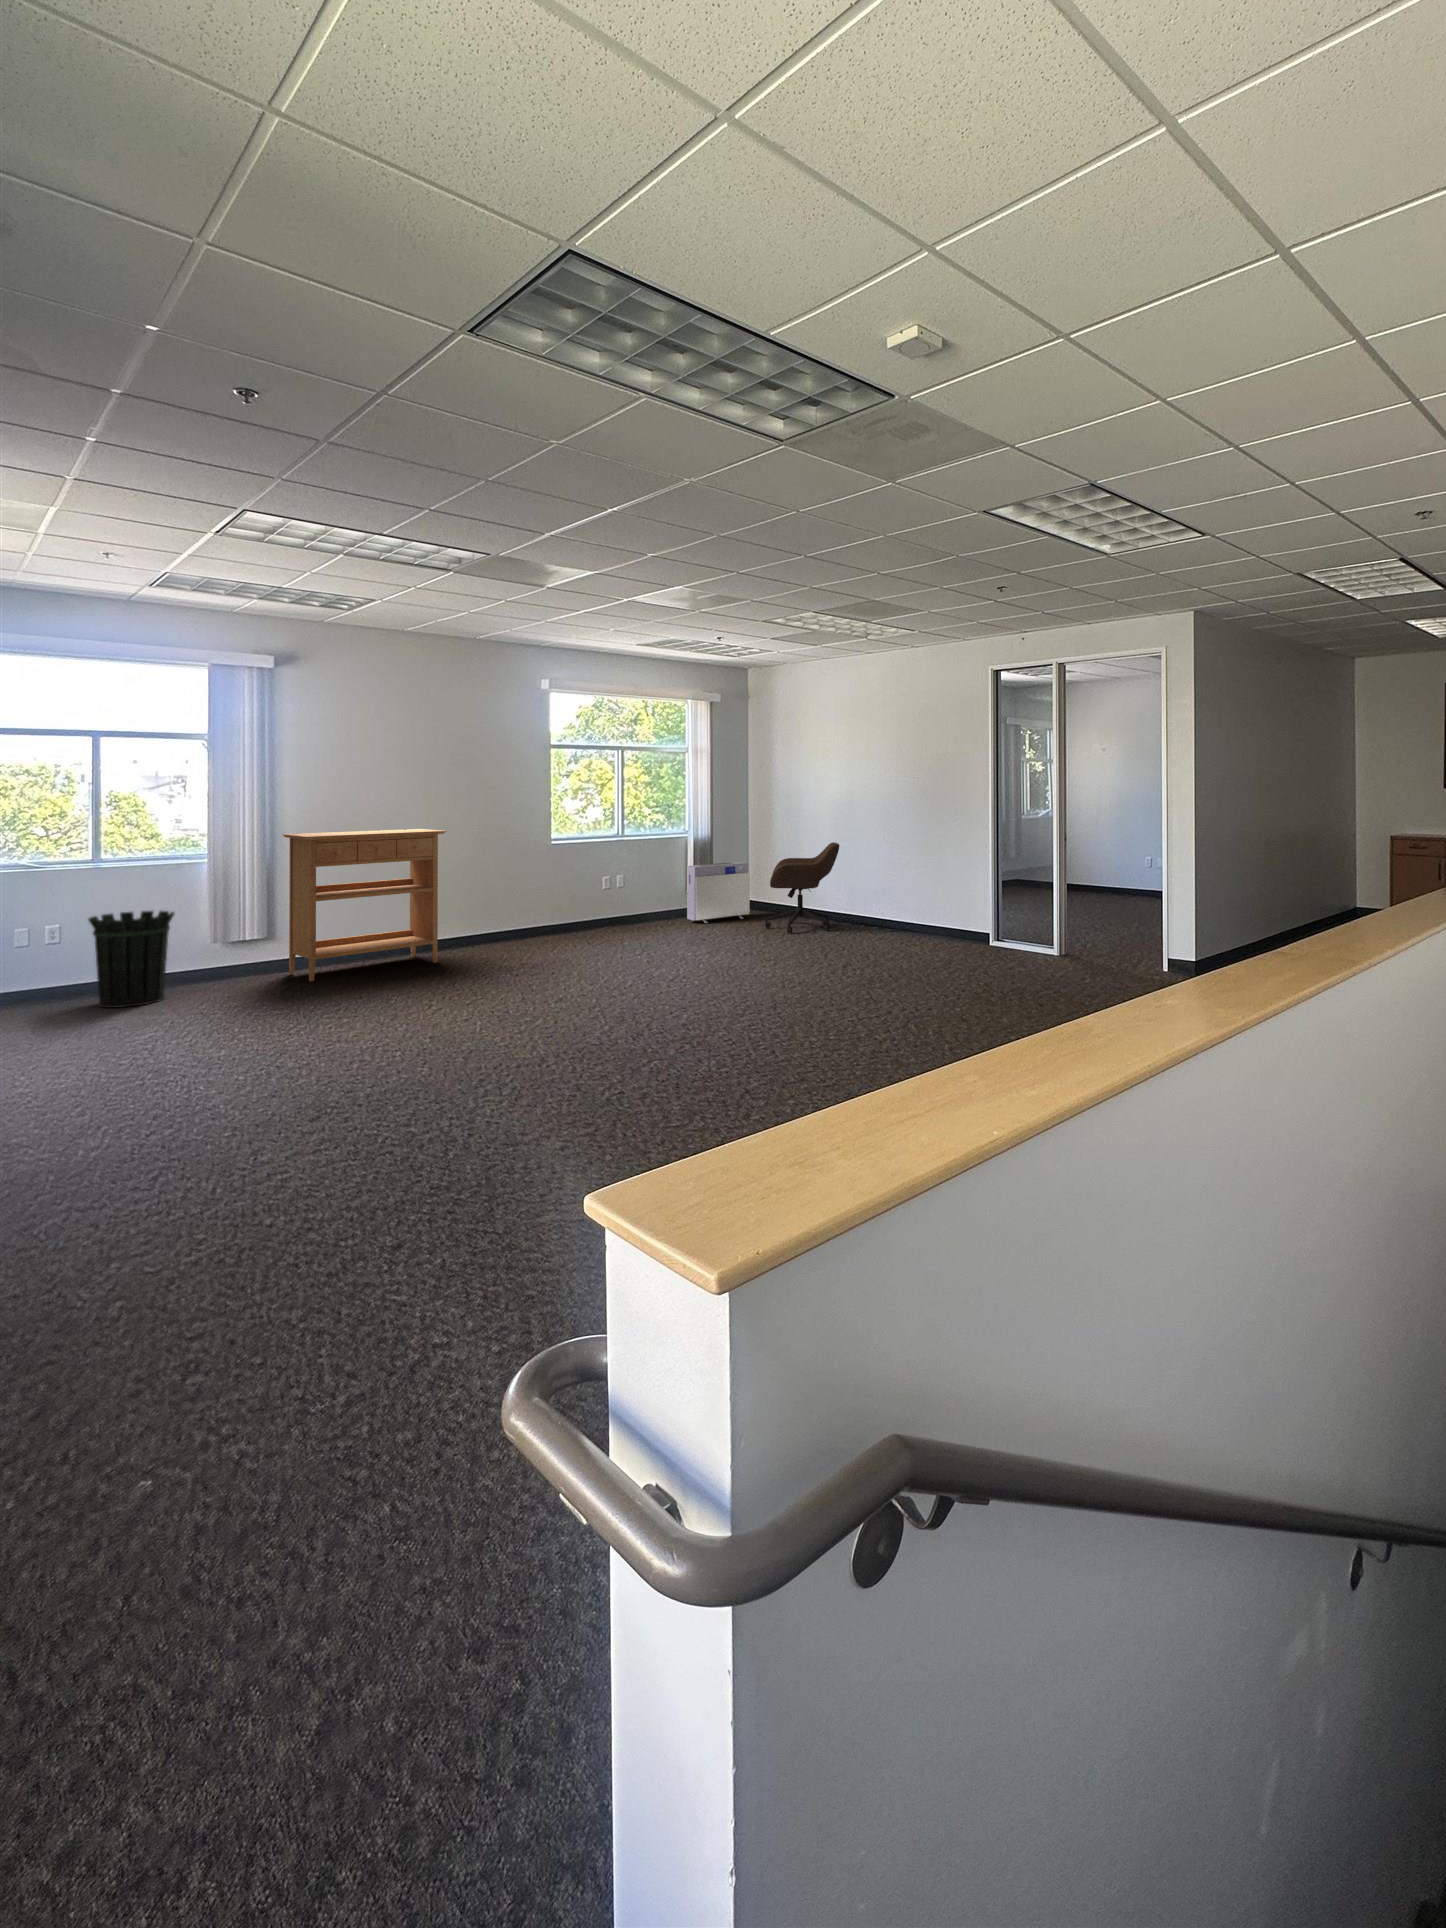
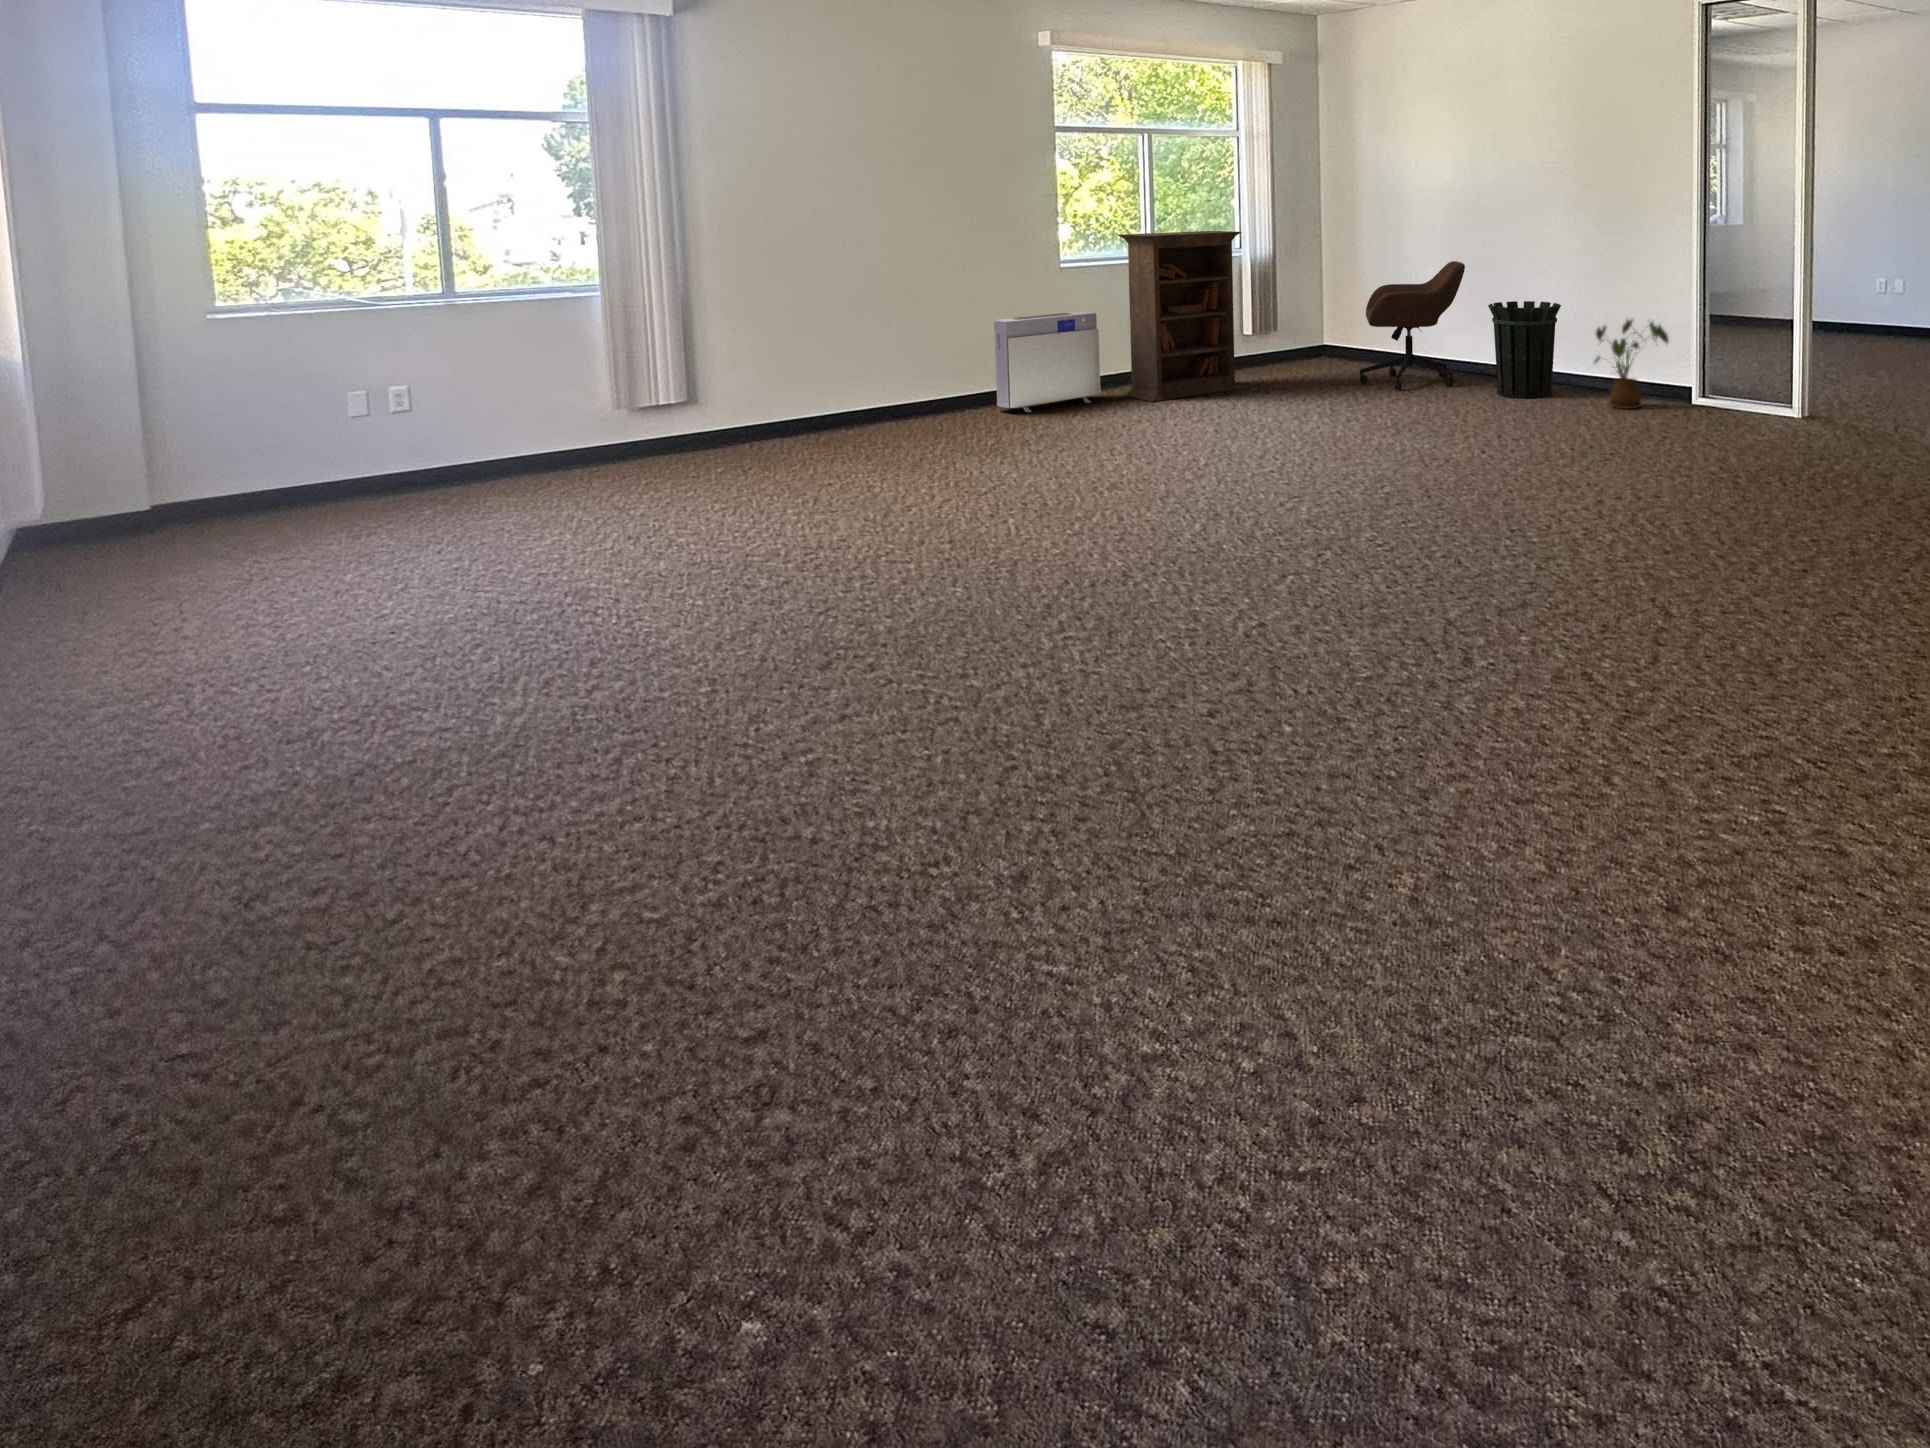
bookcase: none [593,819,683,940] -> present [1118,231,1243,402]
console table: present [283,829,446,981] -> none [696,247,923,463]
air purifier: present [687,862,750,923] -> present [994,312,1101,412]
house plant: none [918,884,970,948] -> present [1594,320,1669,409]
waste bin: present [88,911,174,1008] -> present [1488,301,1561,398]

